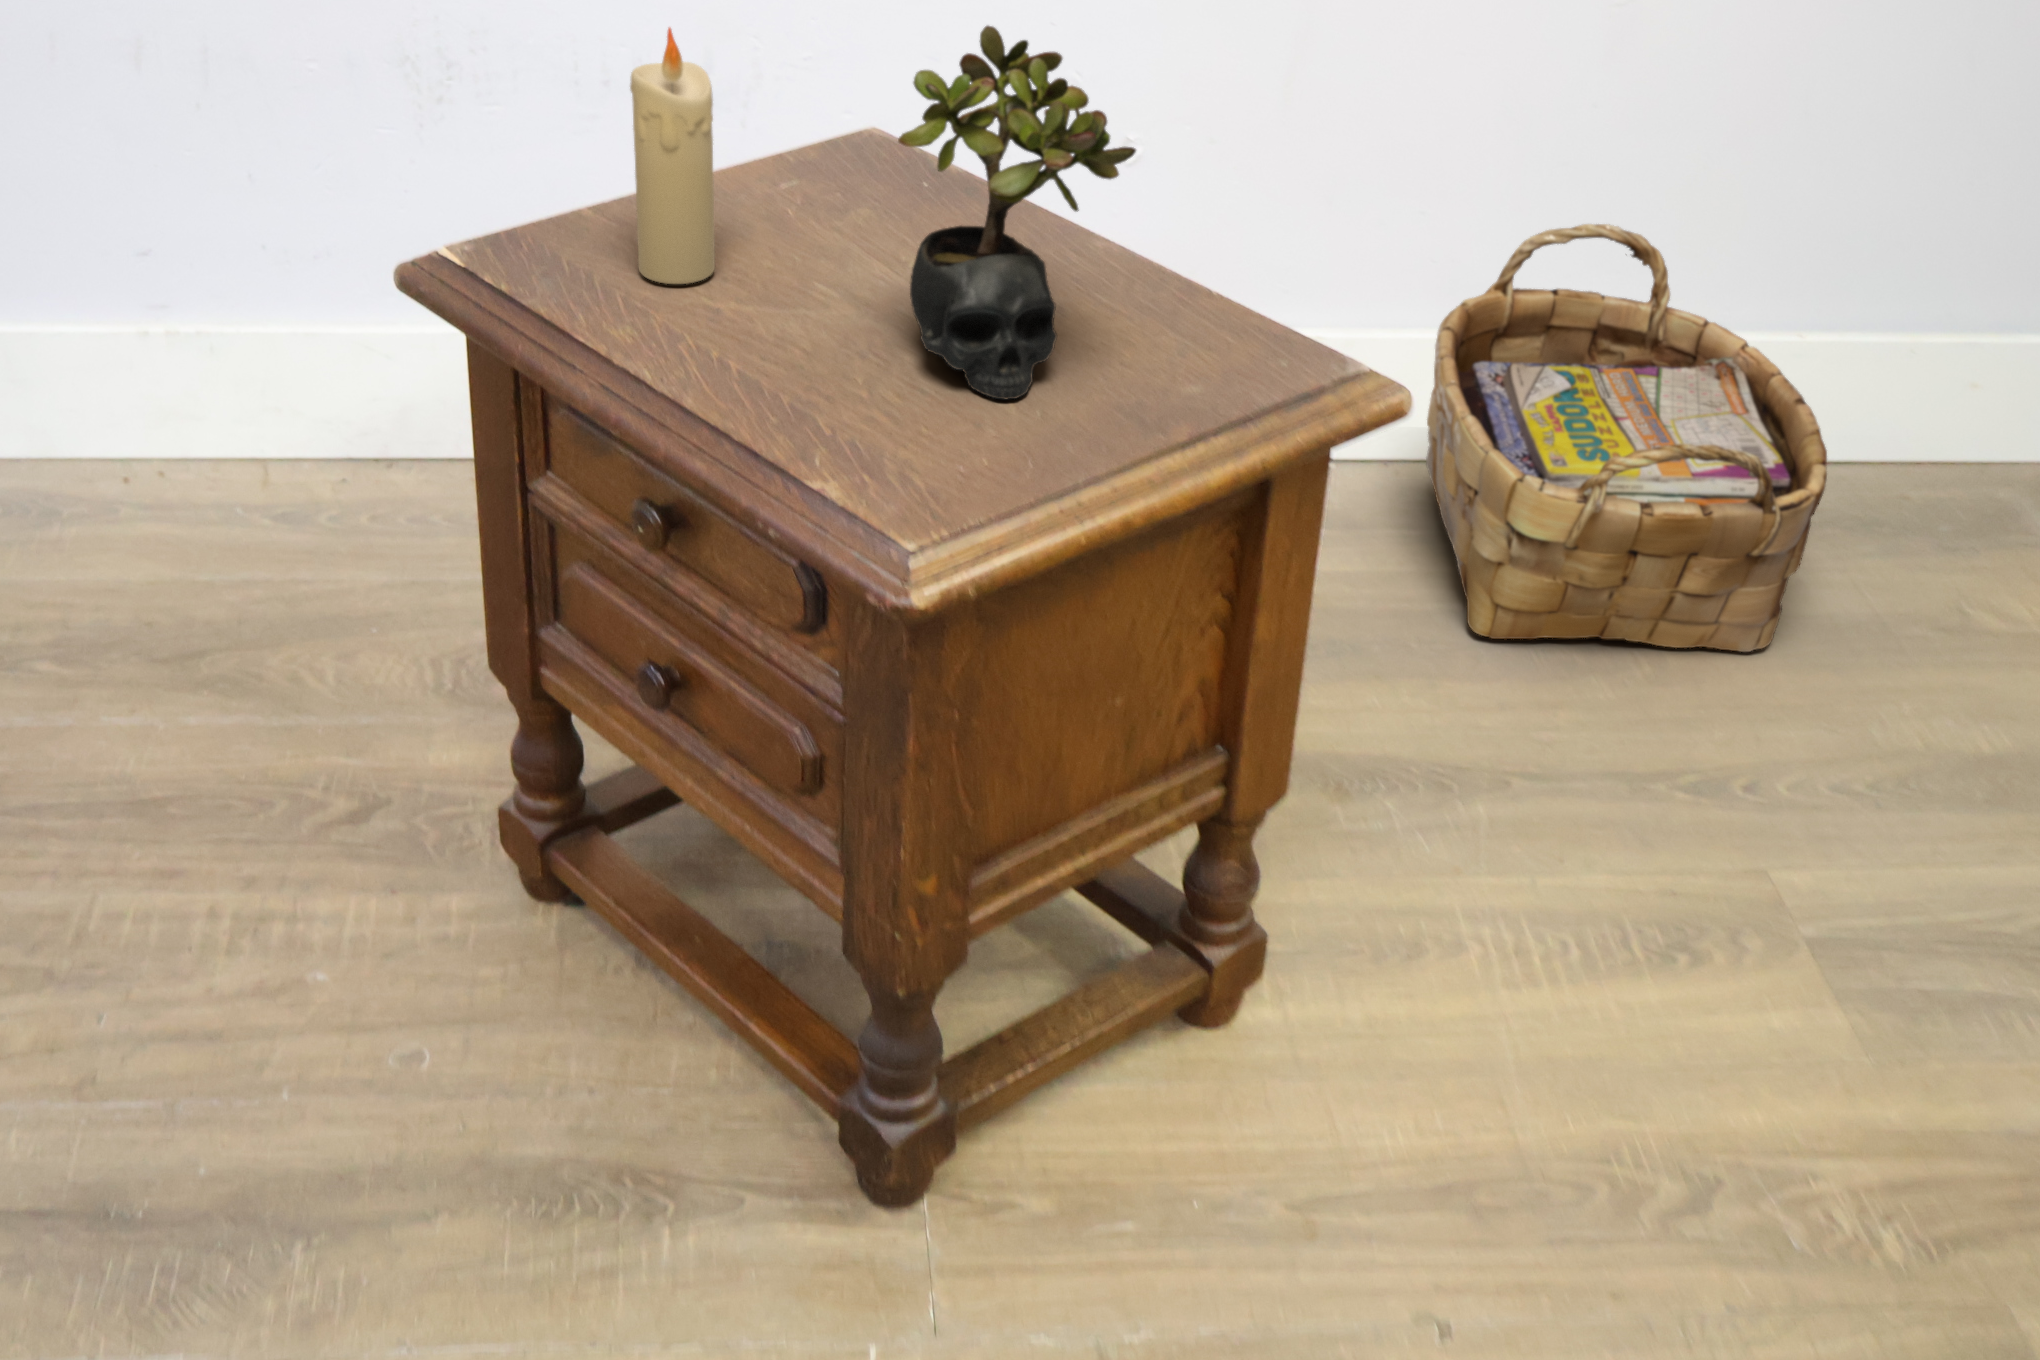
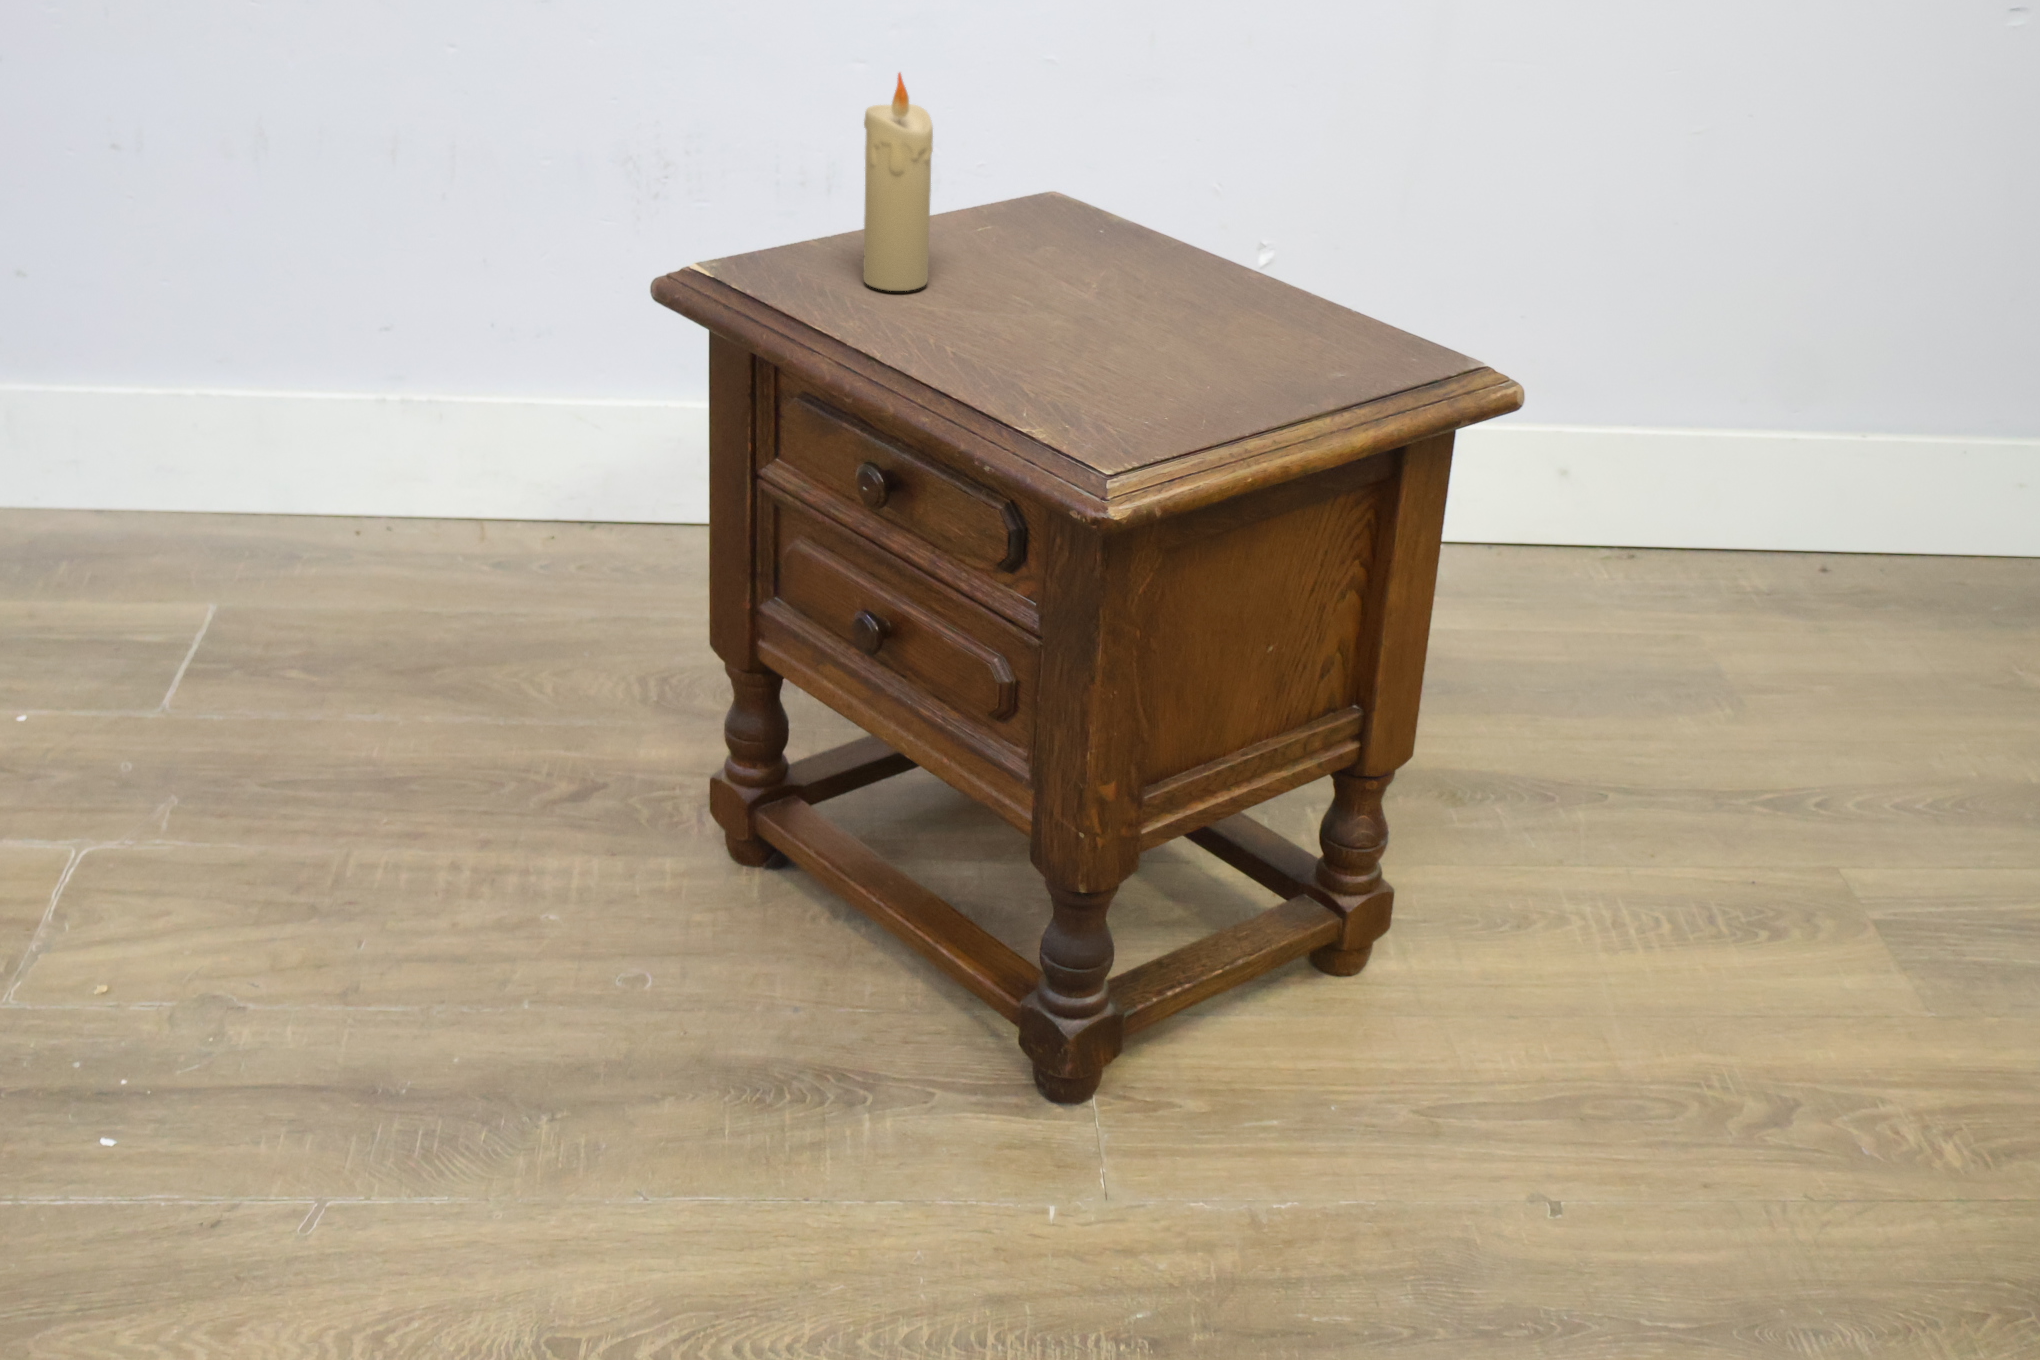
succulent plant: present [898,26,1136,399] -> none [1095,67,1294,375]
woven basket: present [1426,224,1827,652] -> none [1530,315,1893,692]

